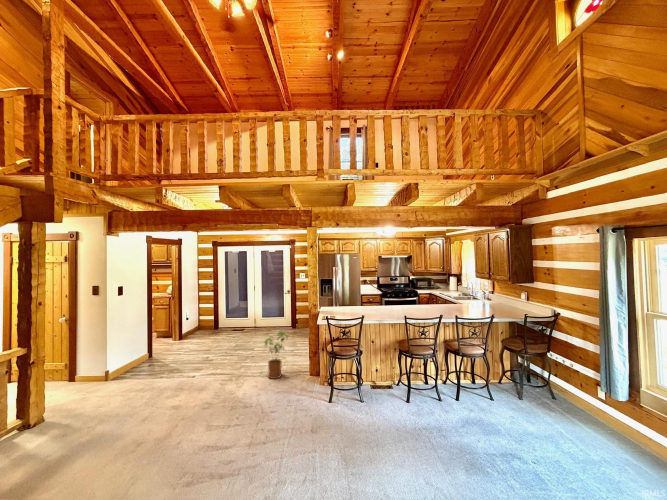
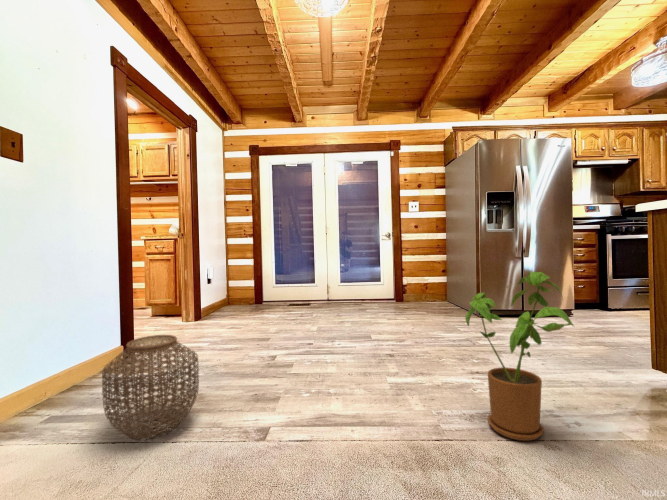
woven basket: none [153,352,182,383] -> present [102,335,199,440]

